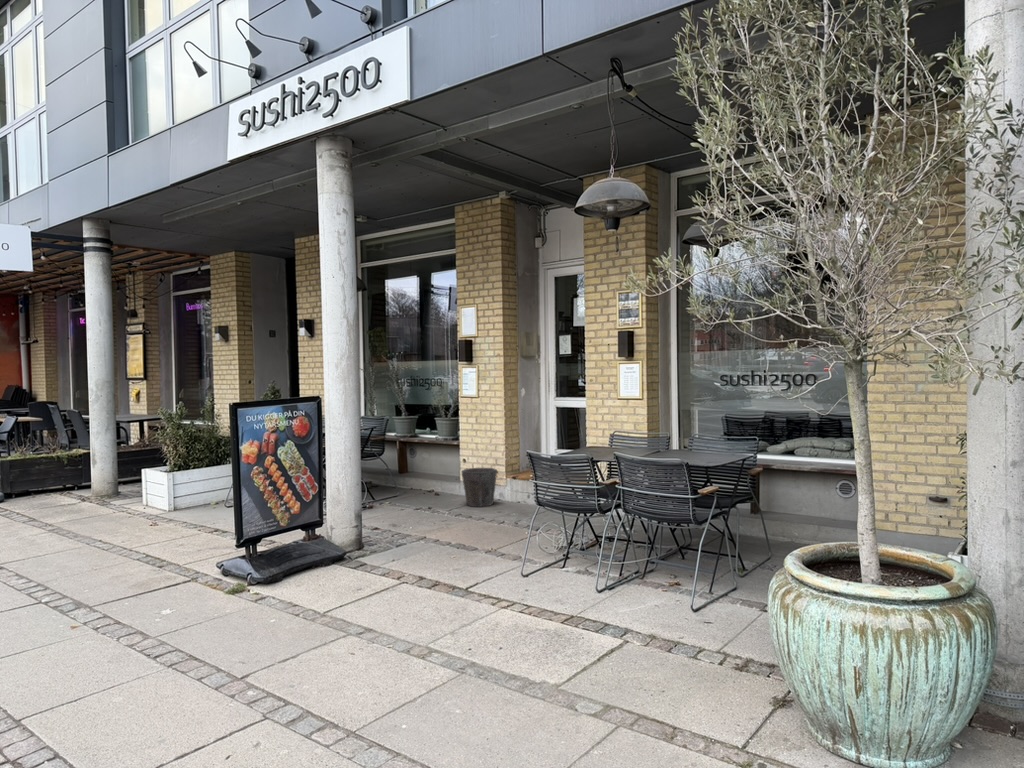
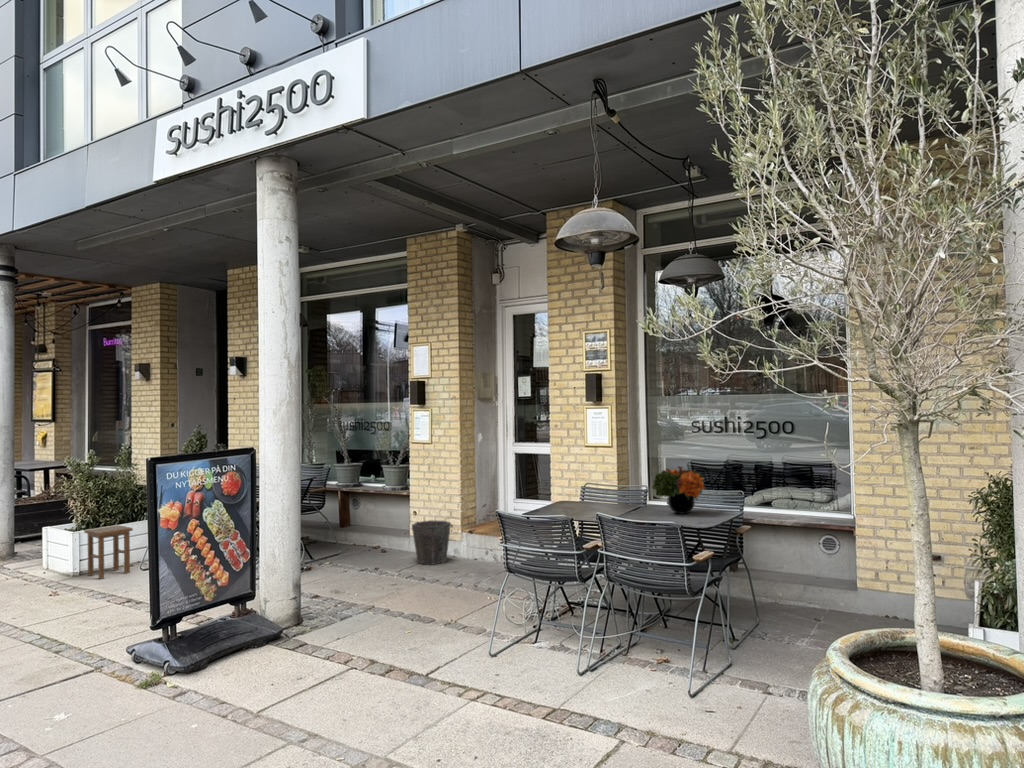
flower arrangement: none [669,413,720,456] -> present [652,466,705,514]
stool: none [177,468,218,514] -> present [84,525,133,579]

